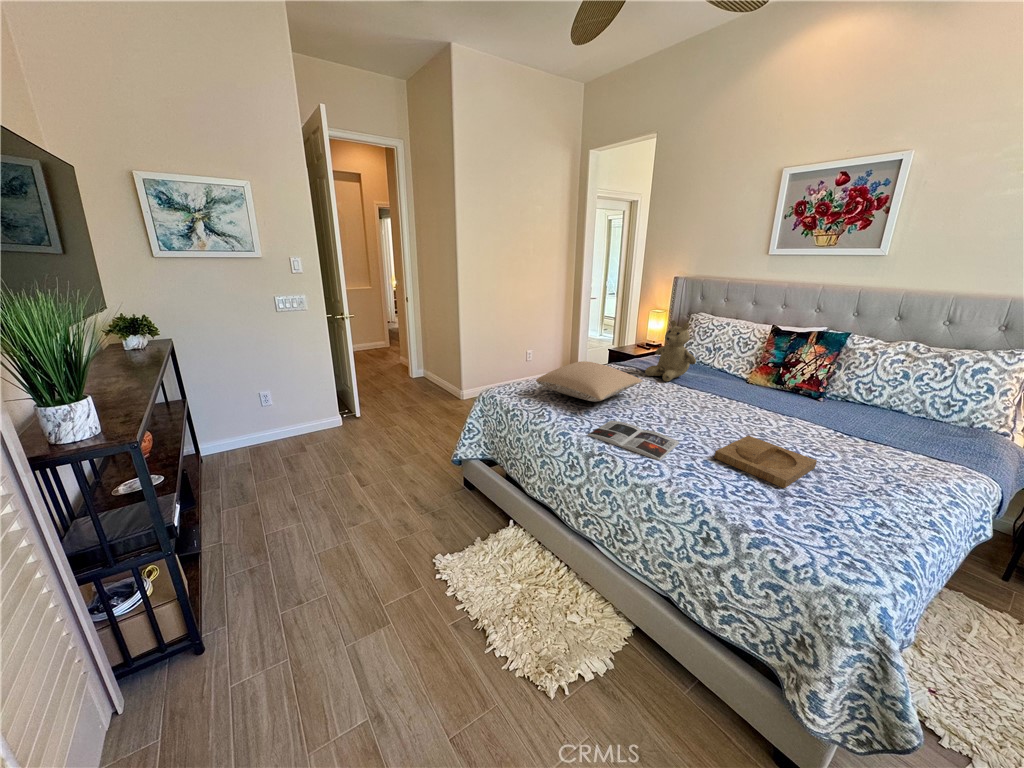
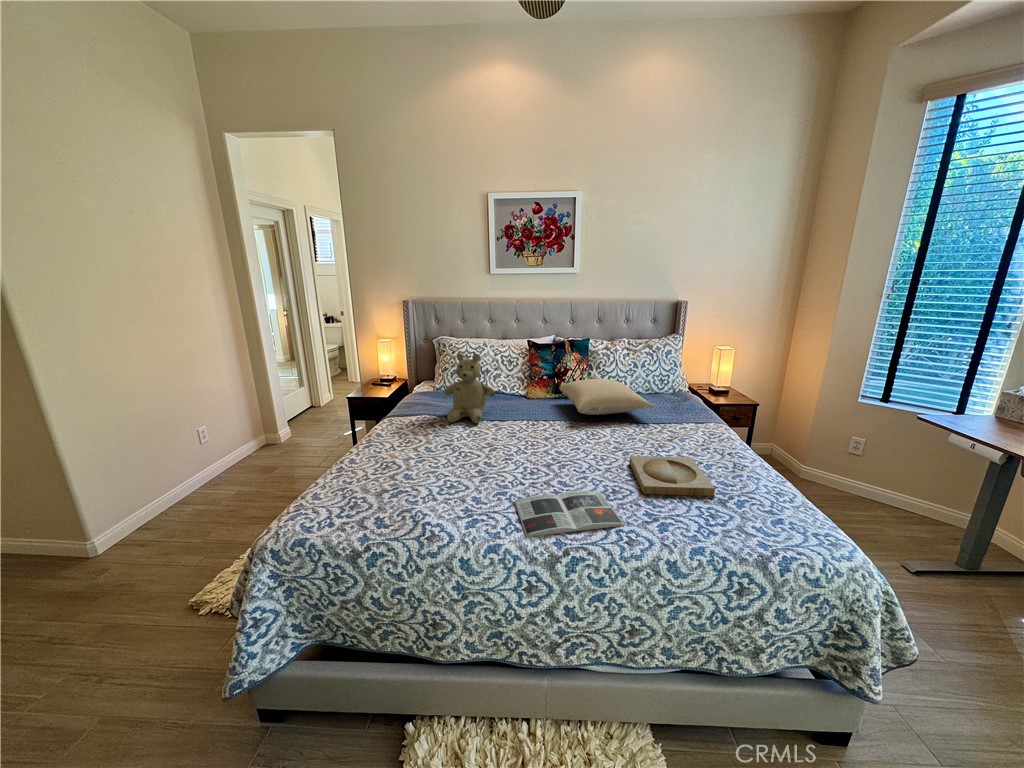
pillow: present [536,361,642,402] -> present [560,379,653,415]

